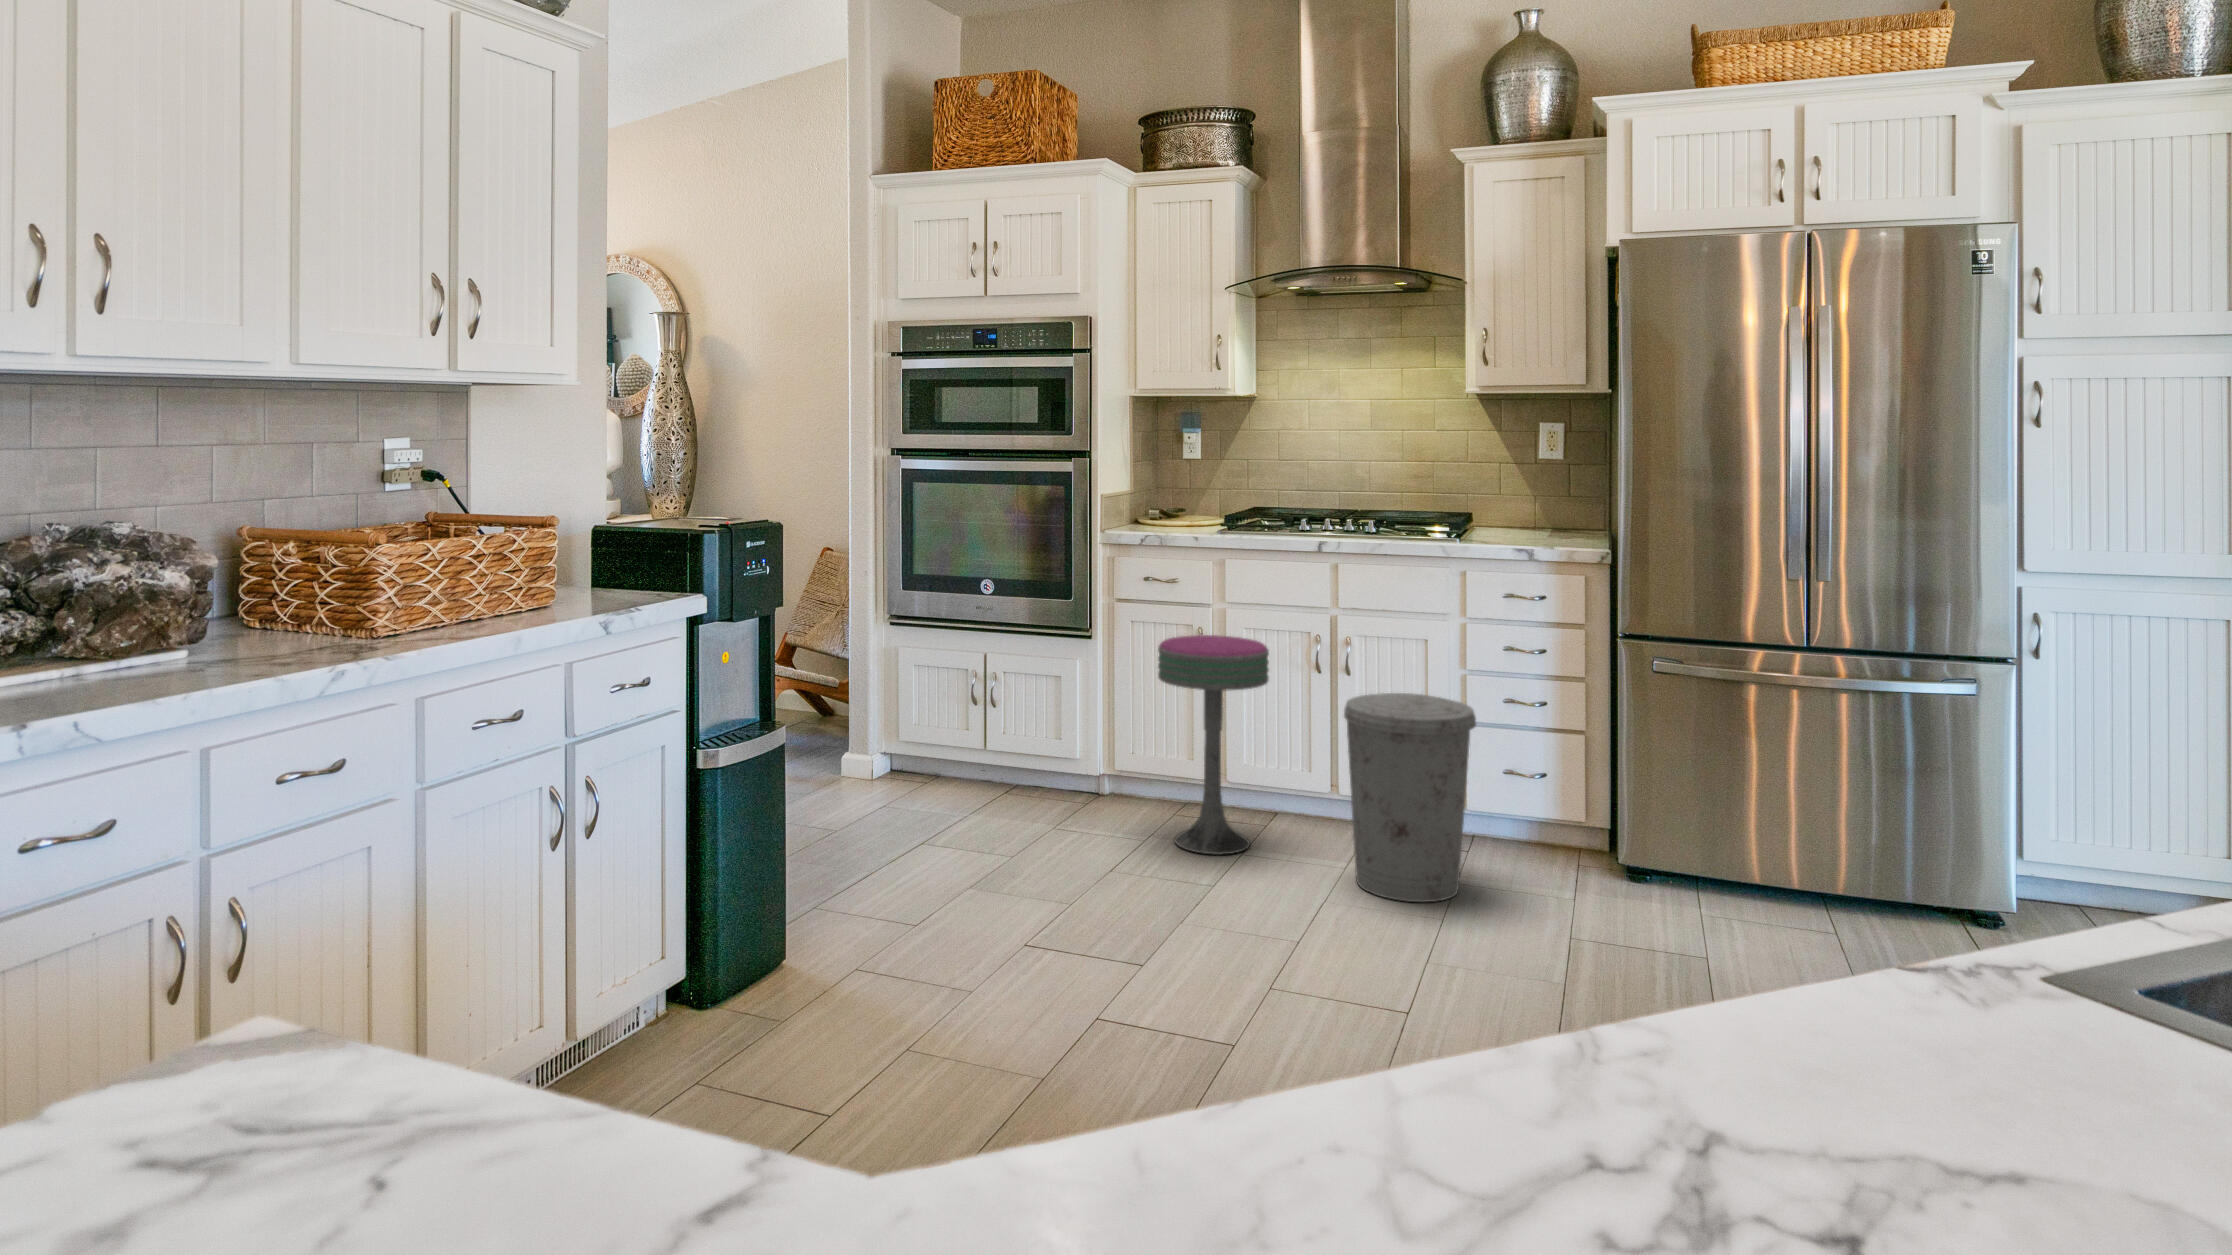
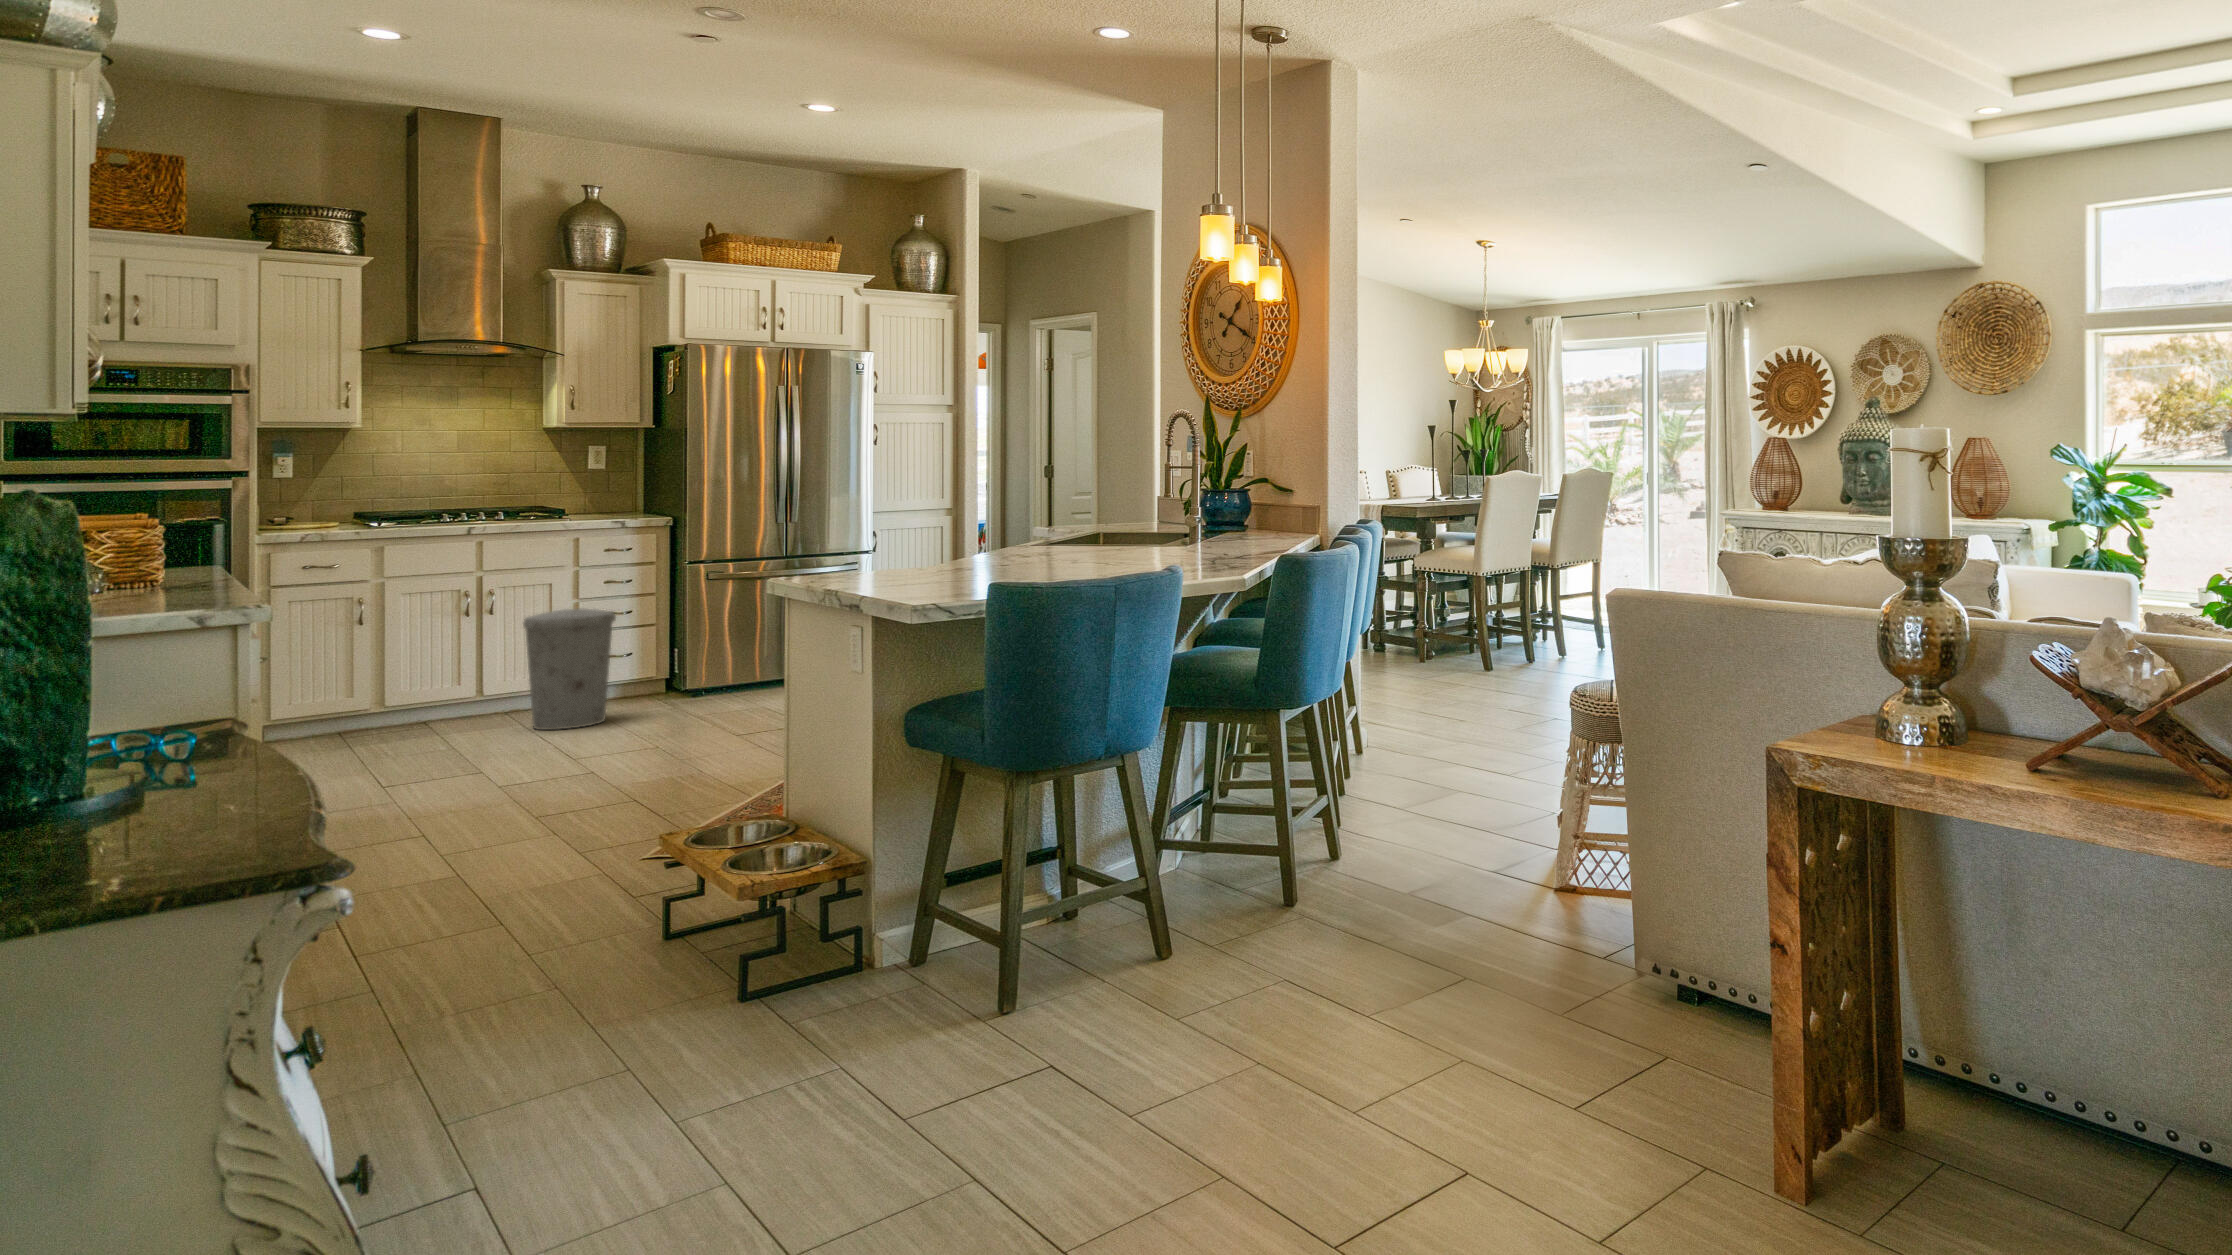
bar stool: present [1158,635,1269,855] -> none [351,597,449,747]

